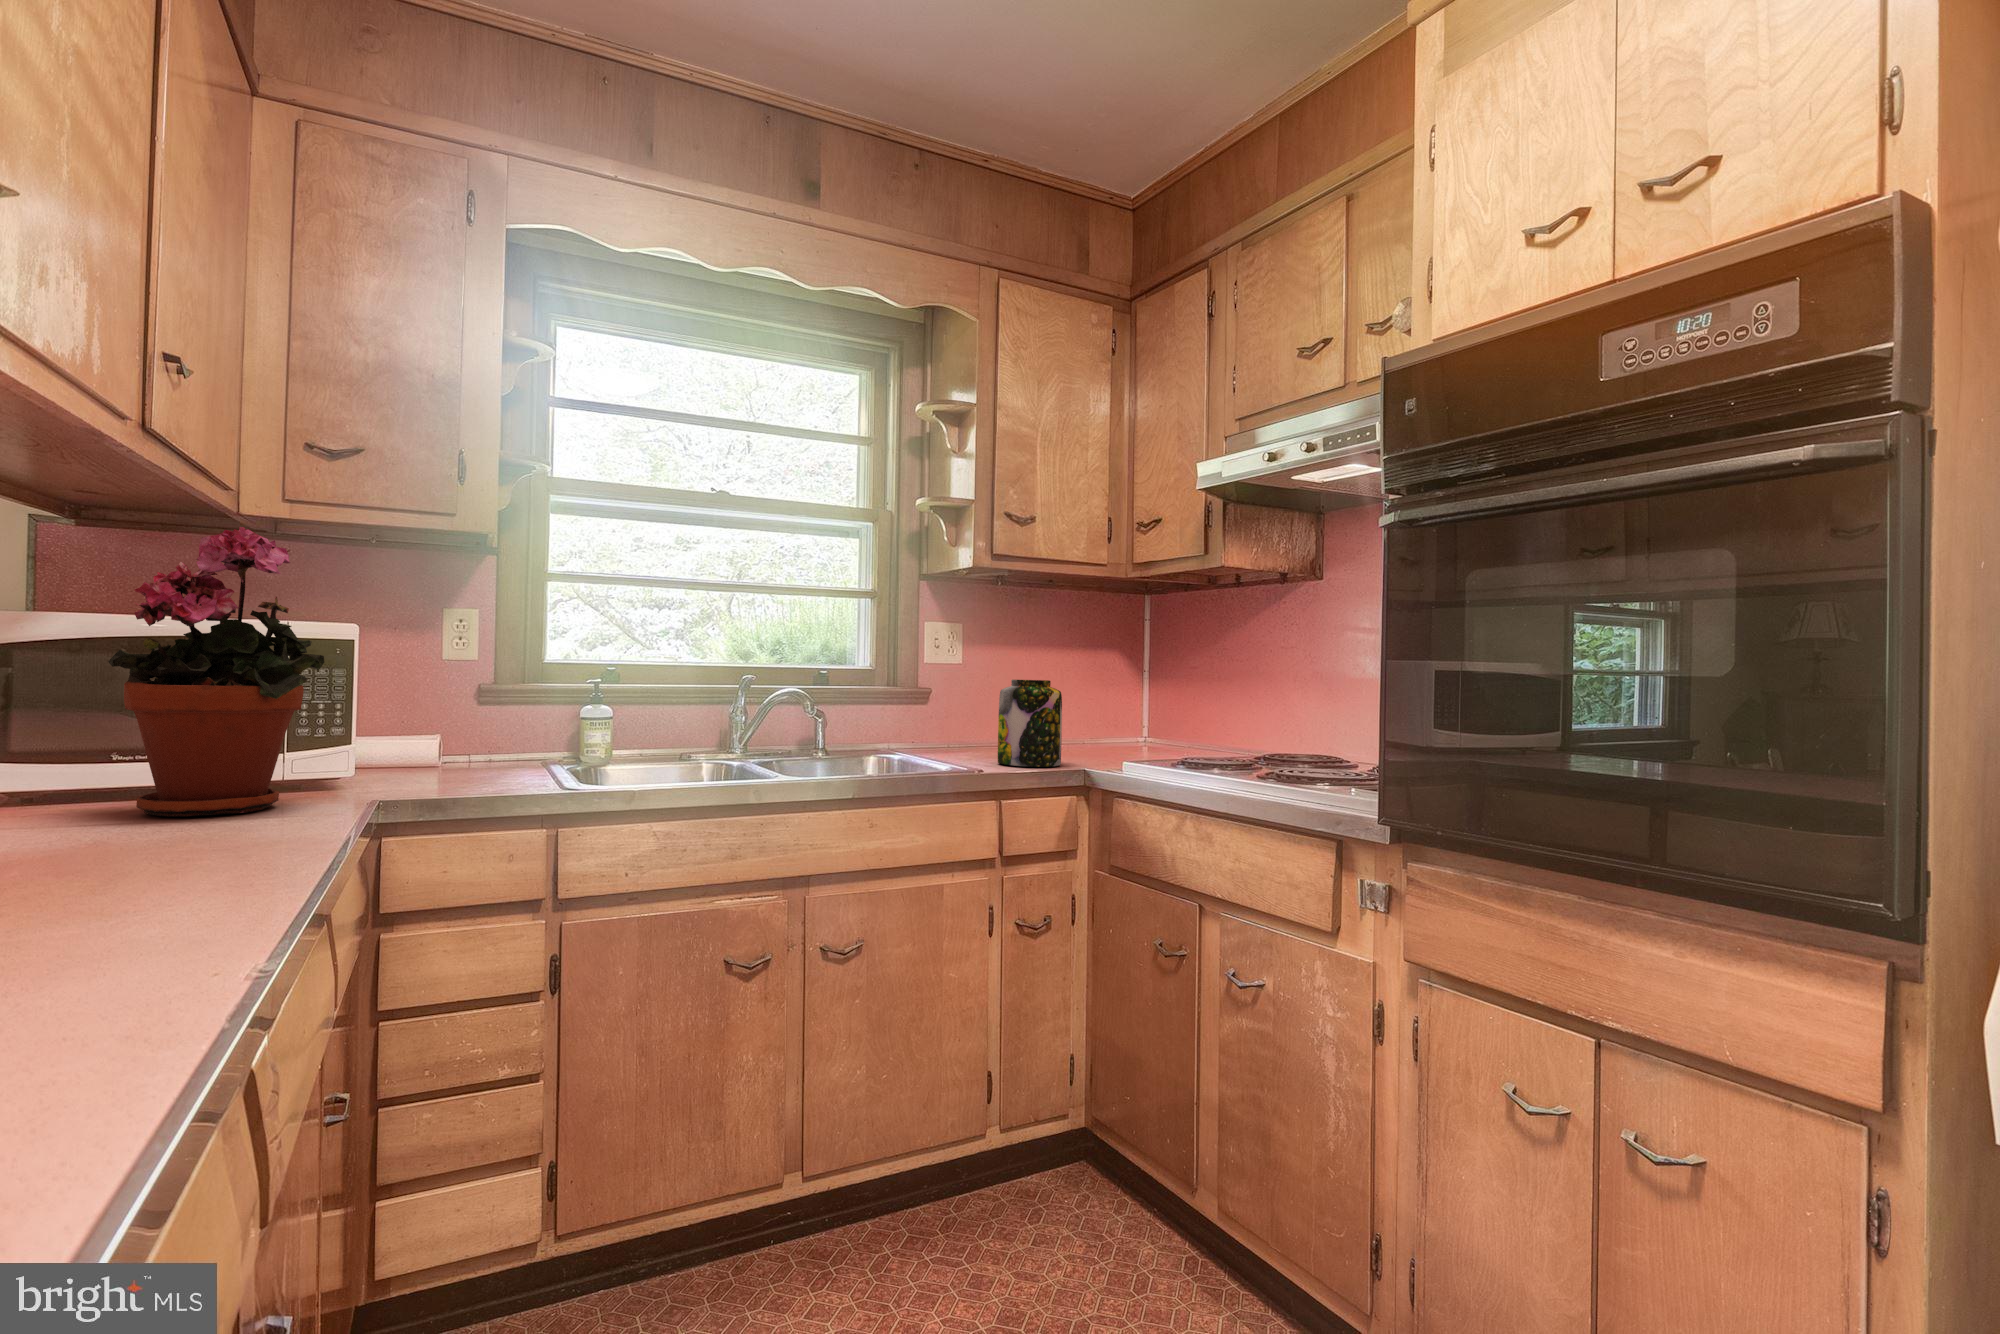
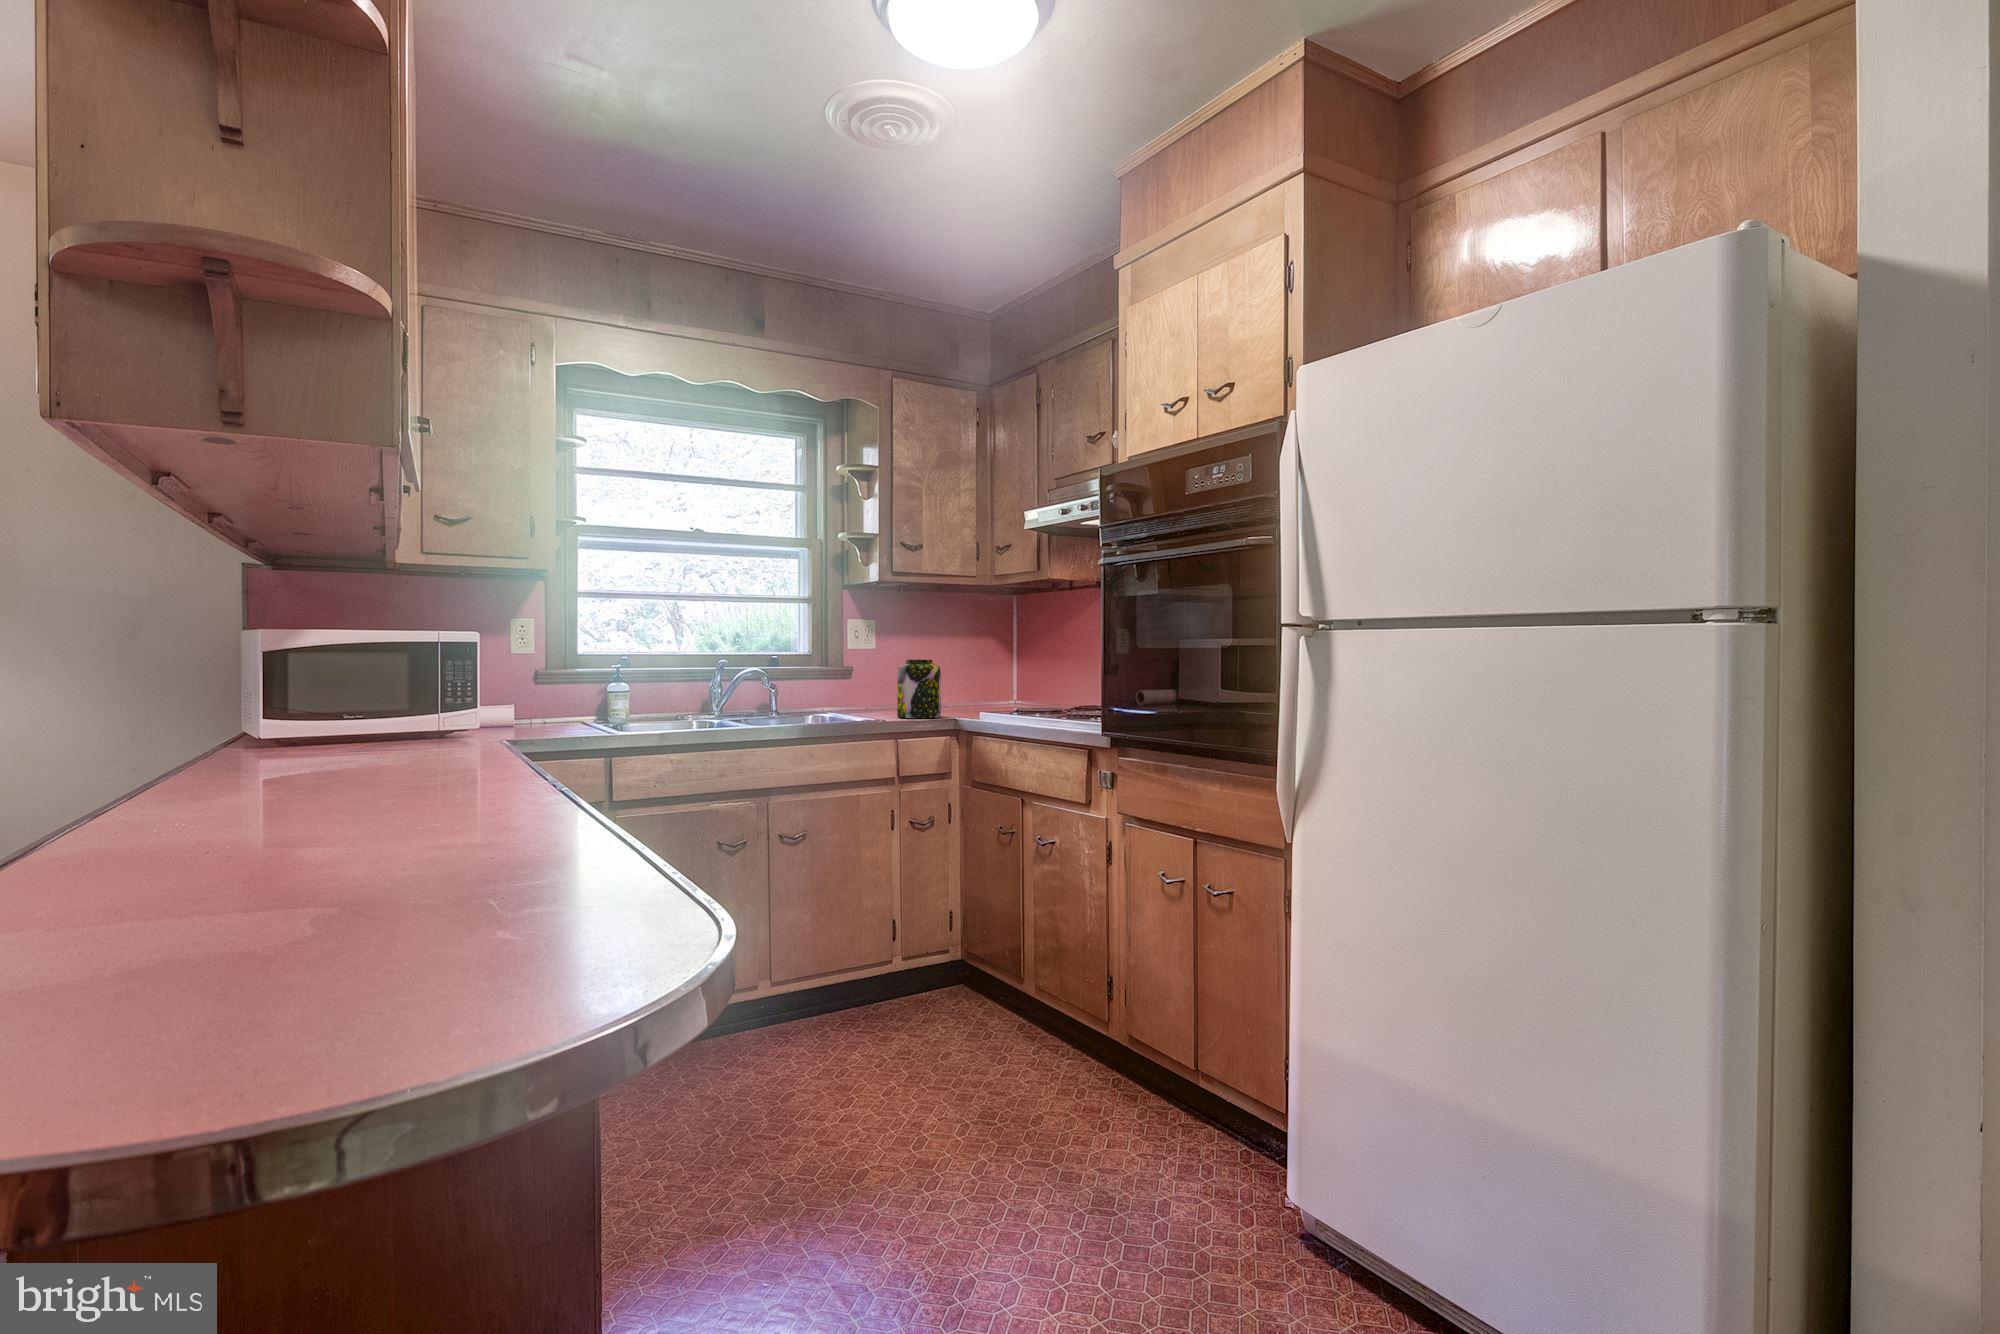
potted plant: present [108,527,325,817] -> none [360,576,479,744]

